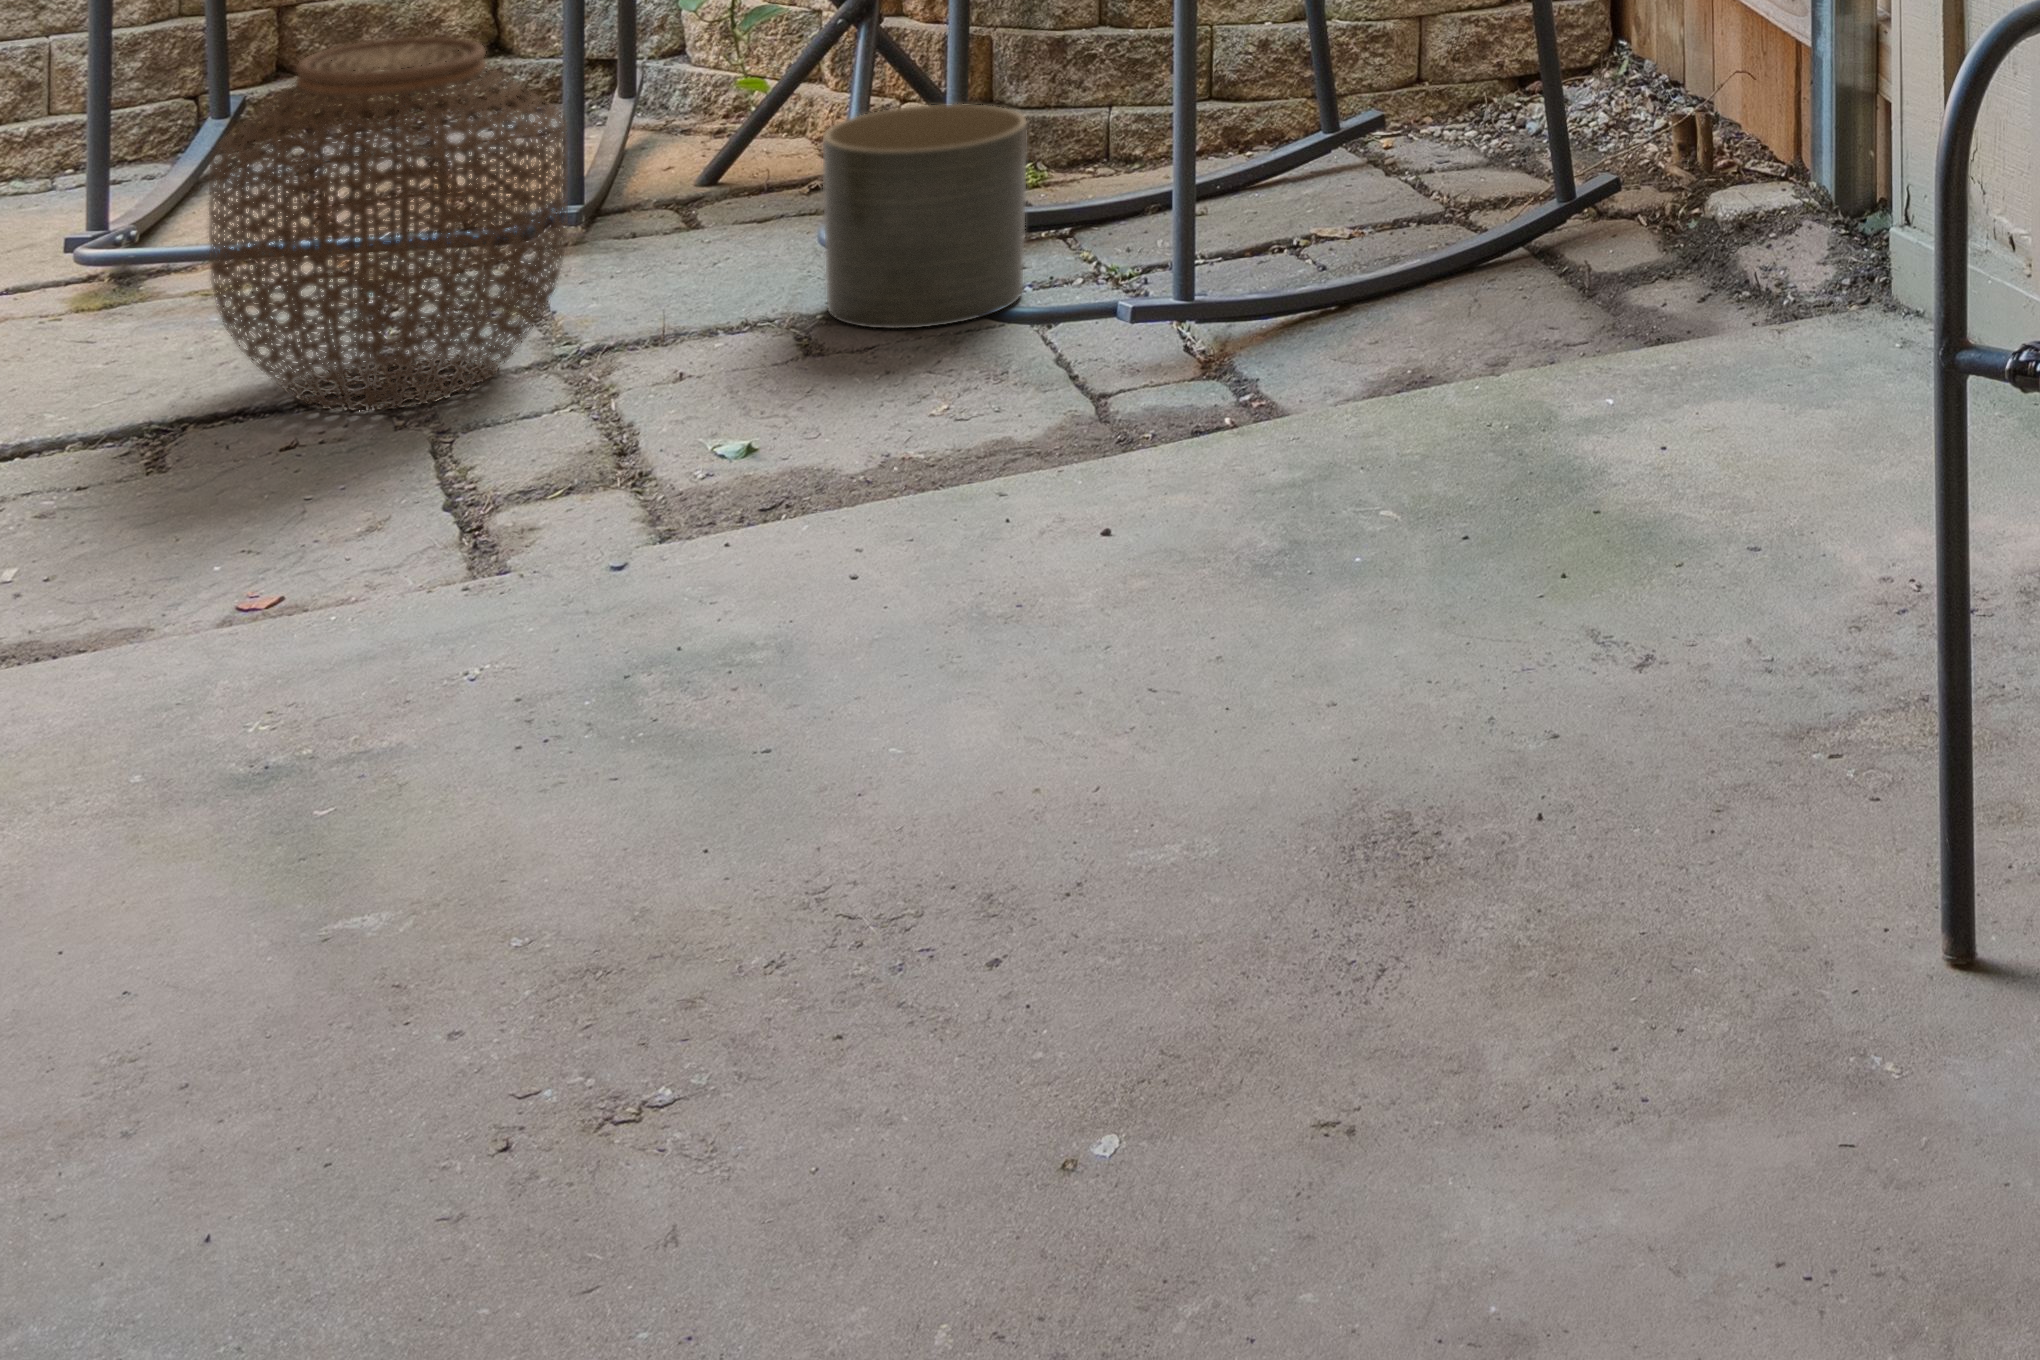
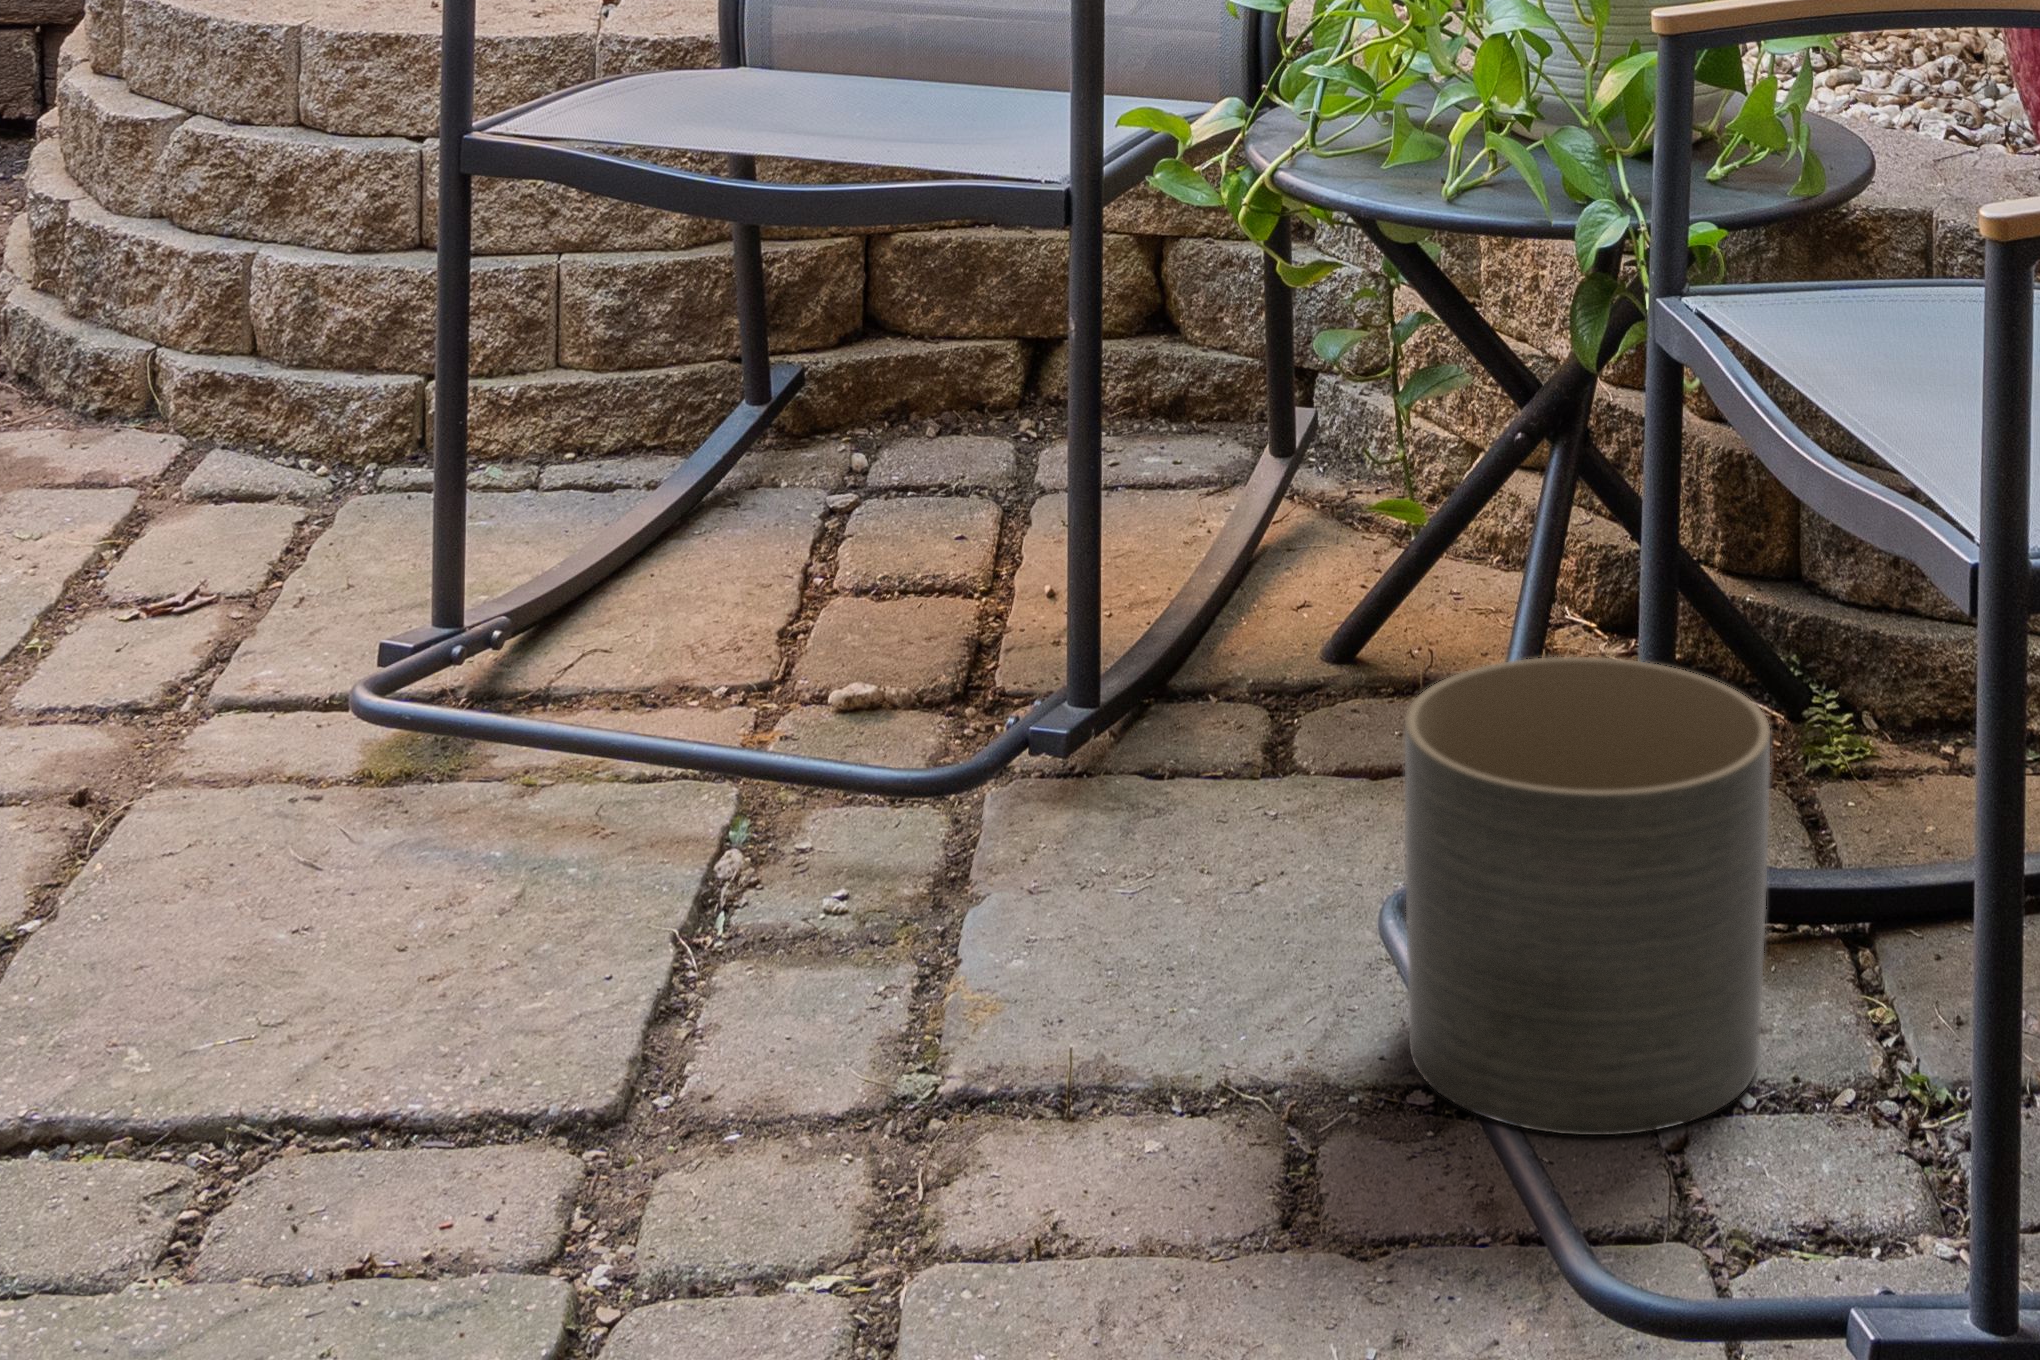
woven basket: present [209,37,568,411] -> none [381,443,957,1142]

